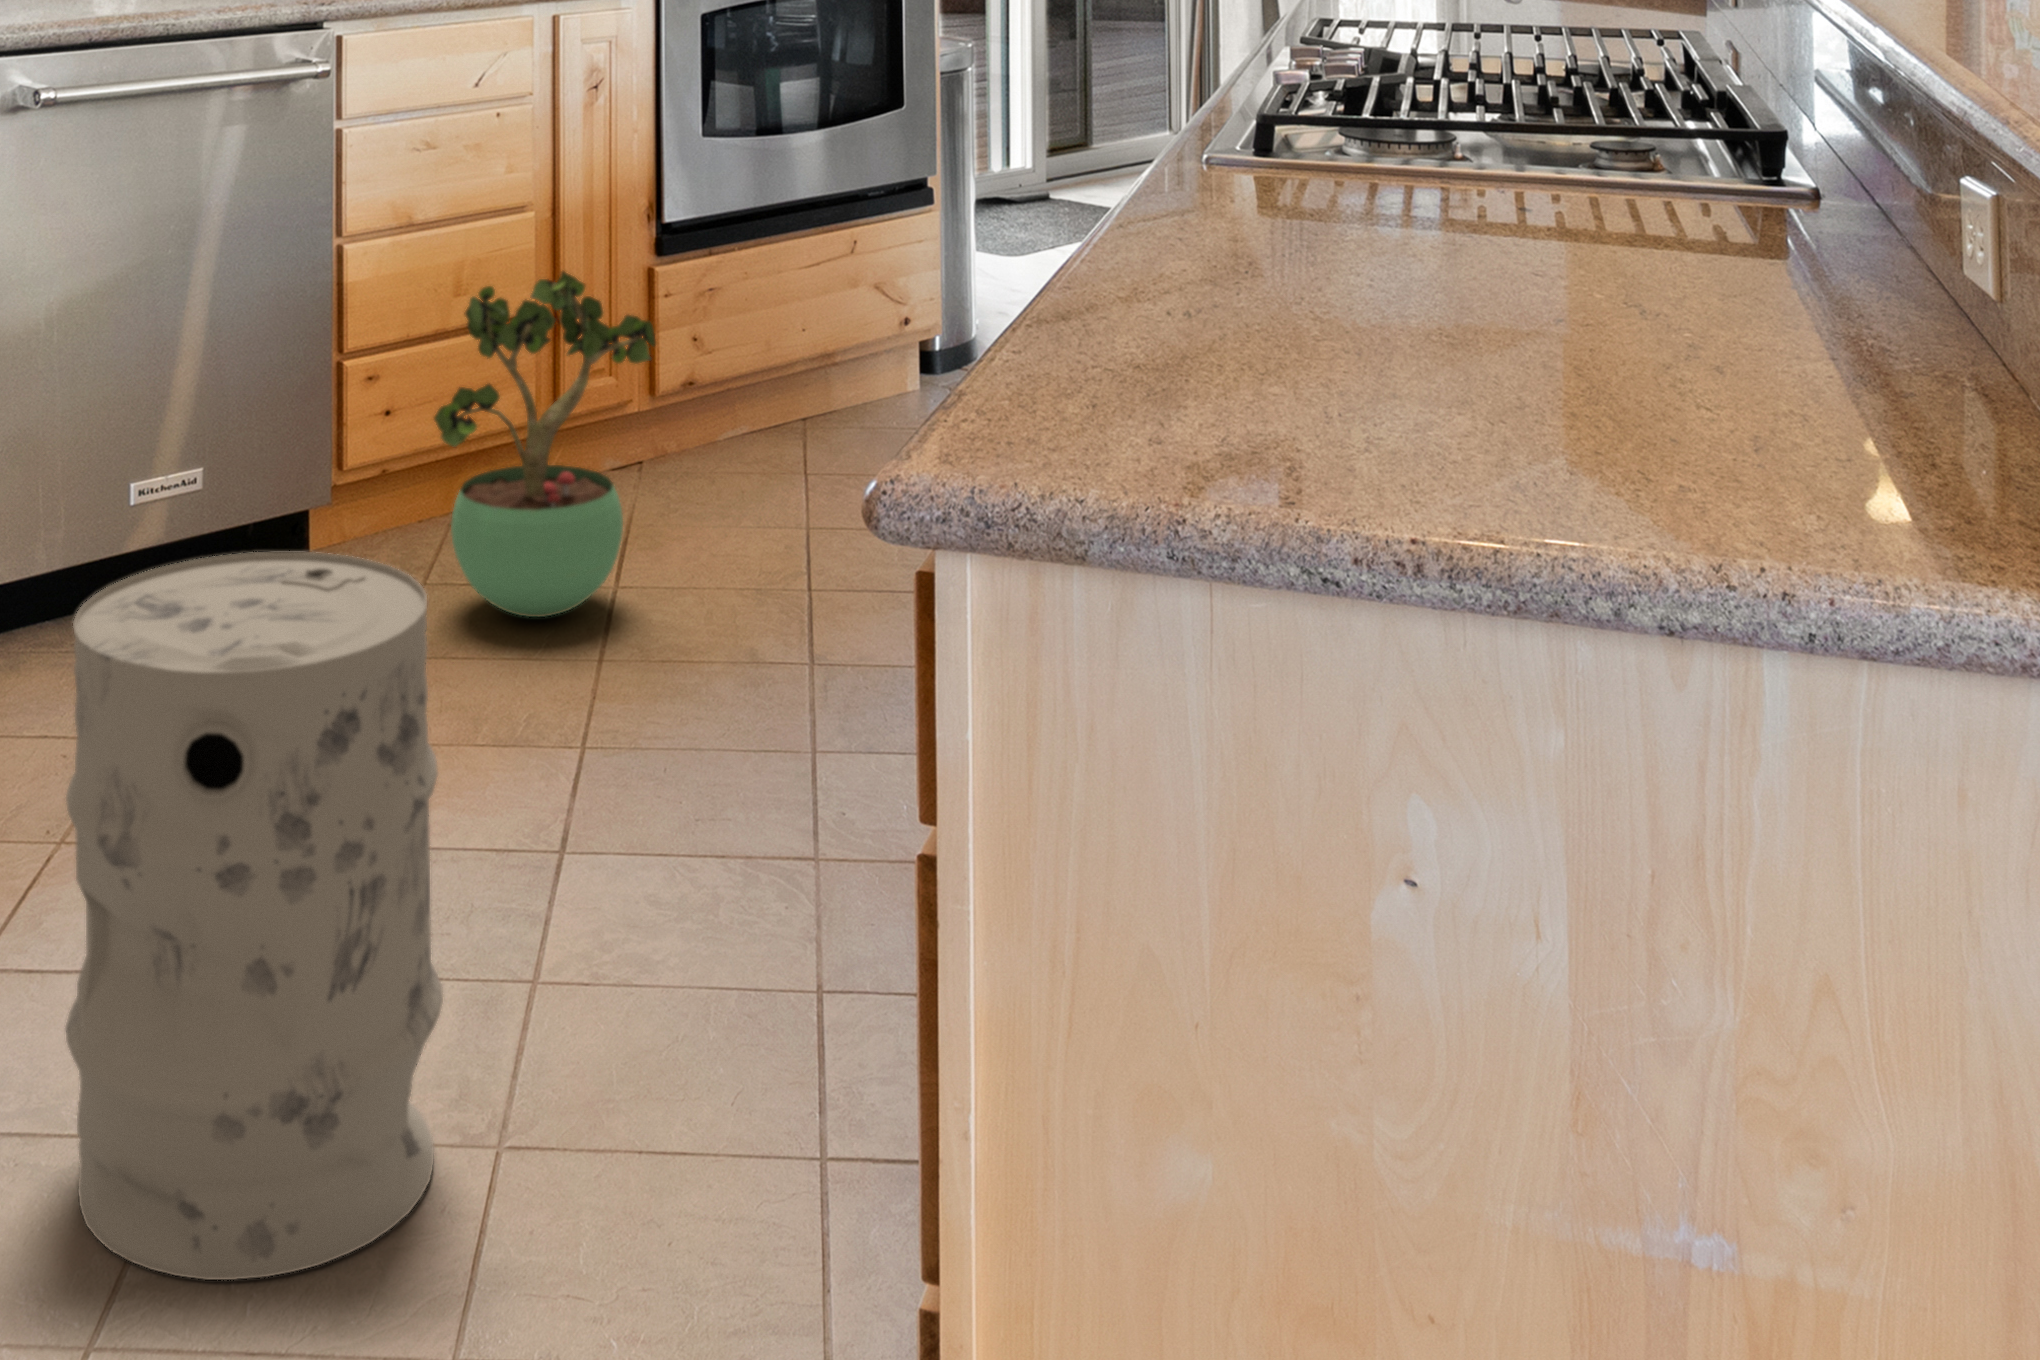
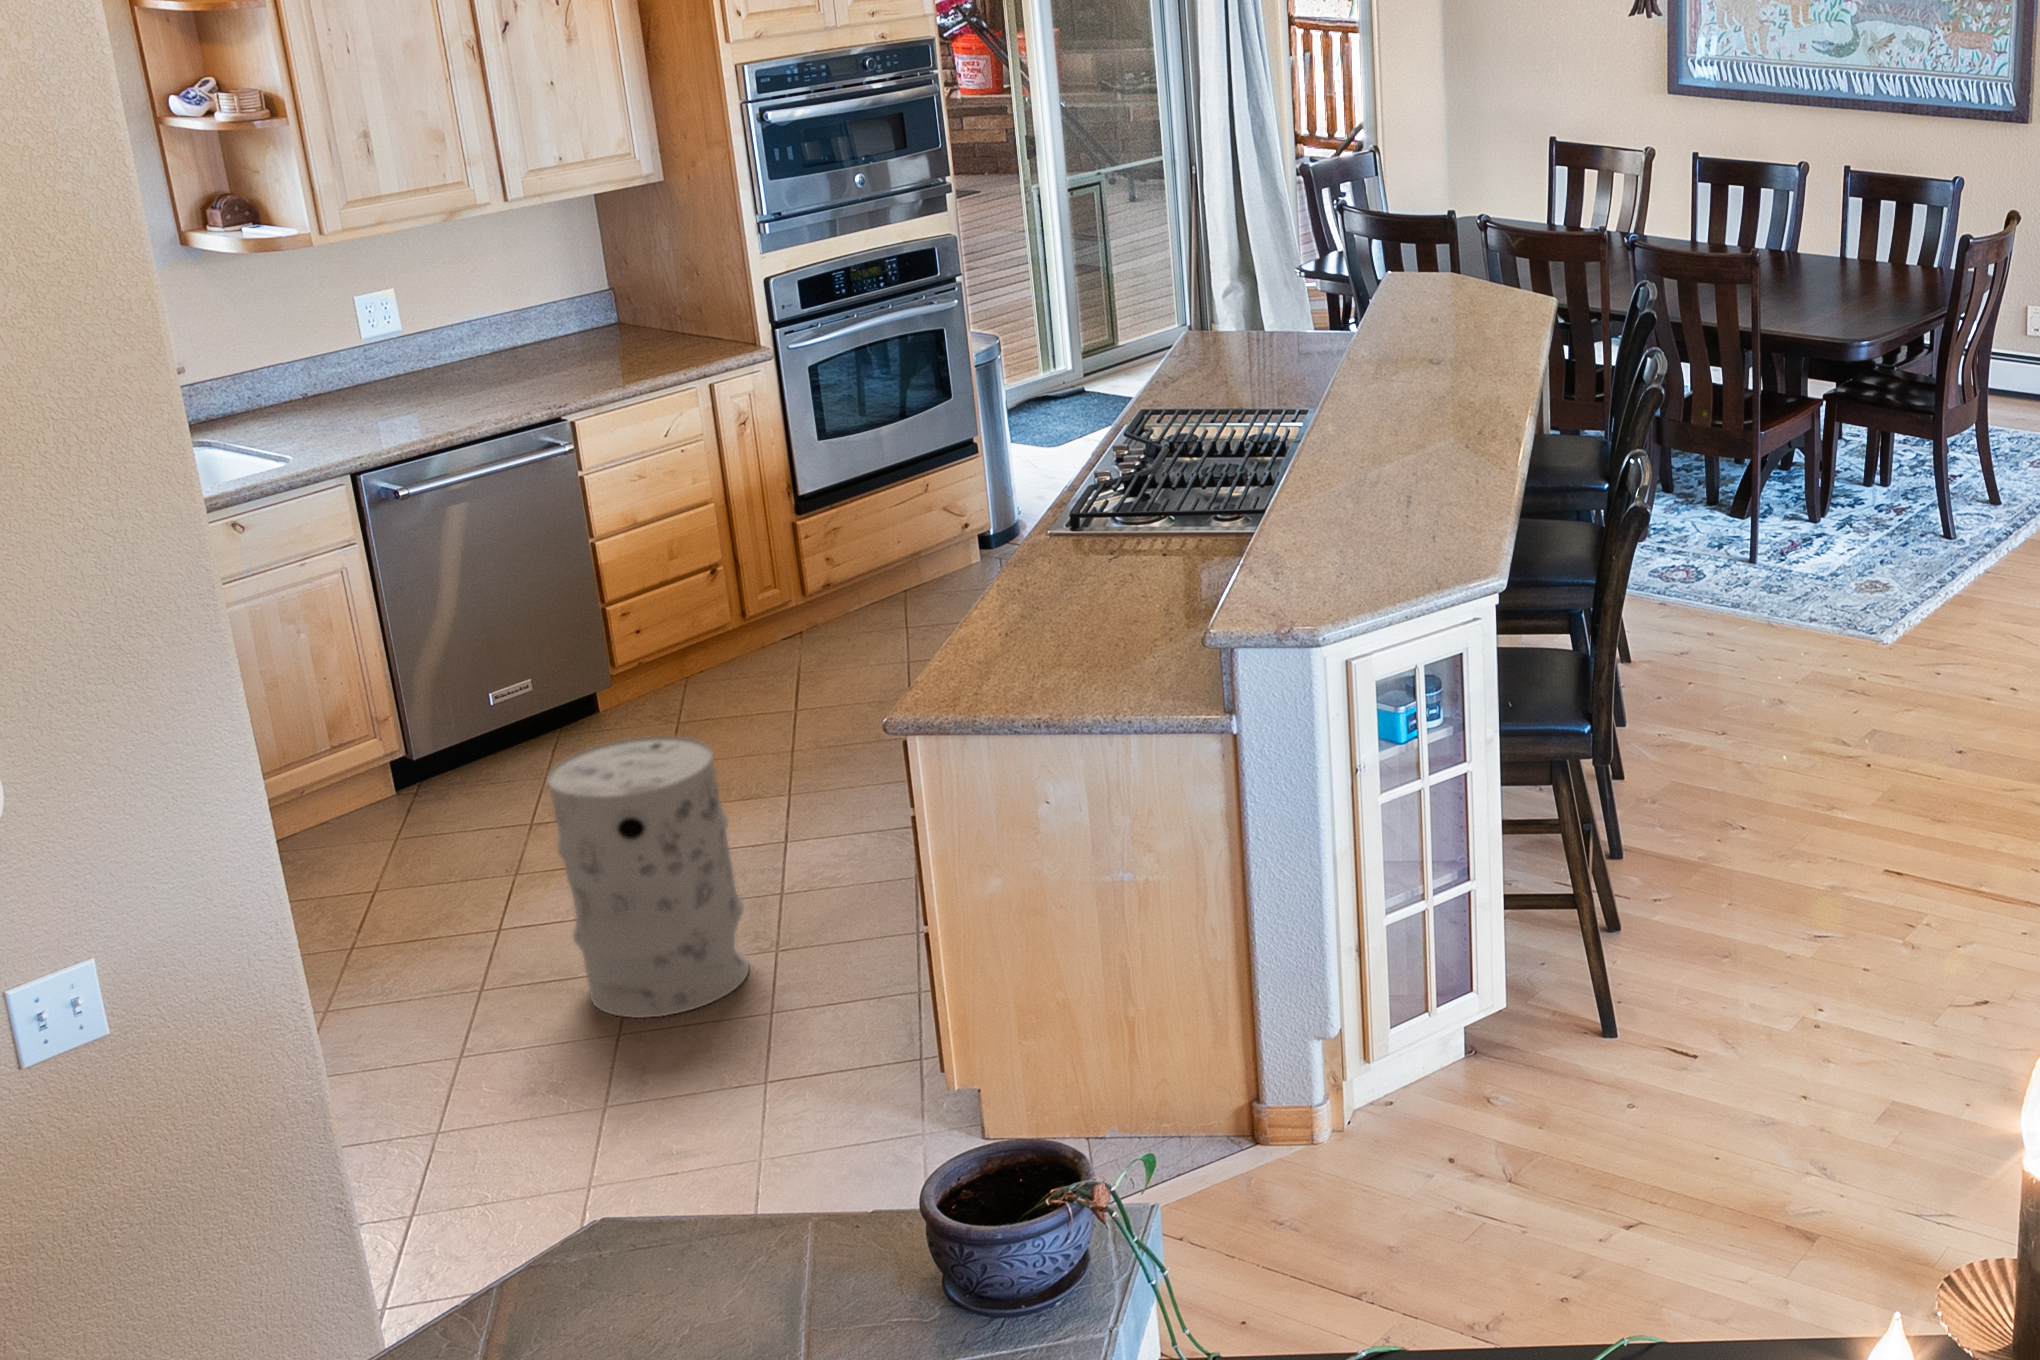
potted plant: present [434,271,656,617] -> none [676,549,804,733]

